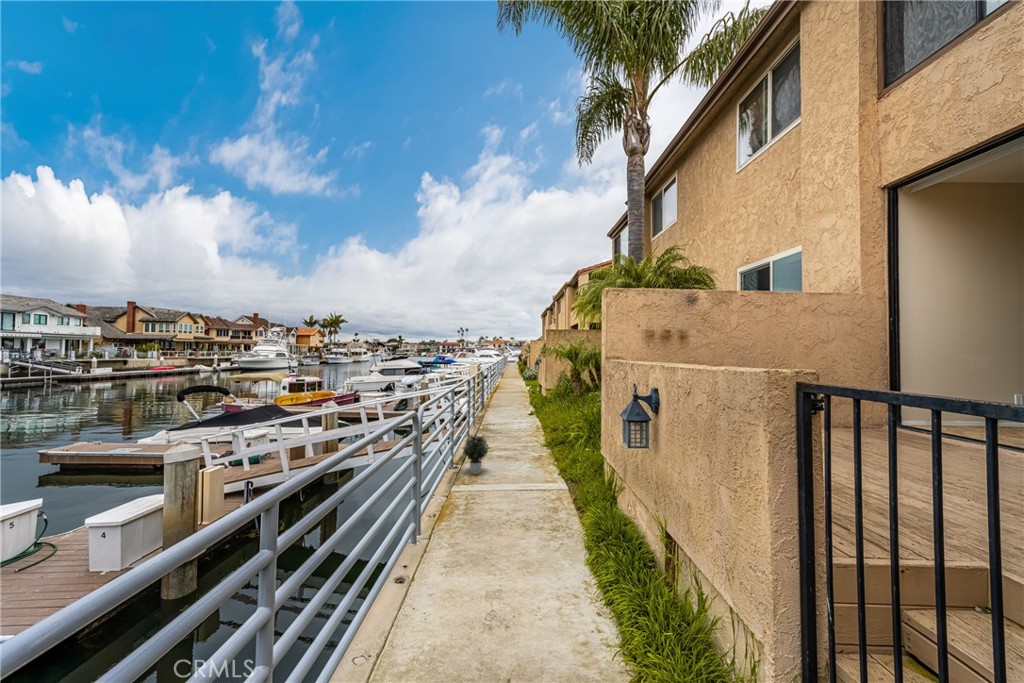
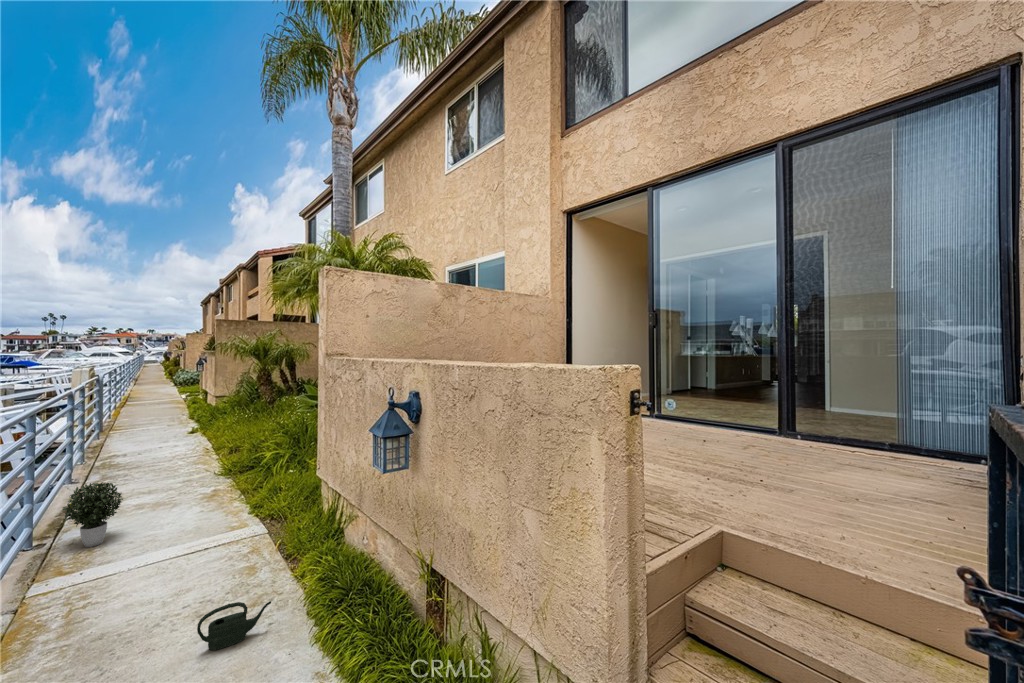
watering can: none [520,521,562,548] -> present [197,601,271,650]

